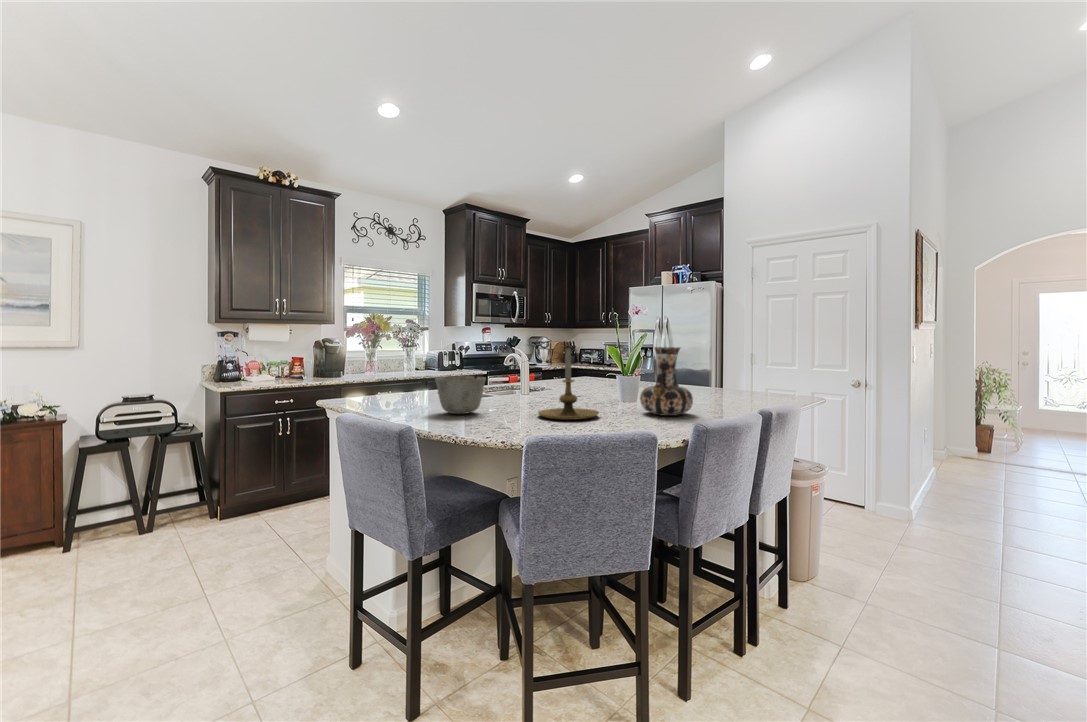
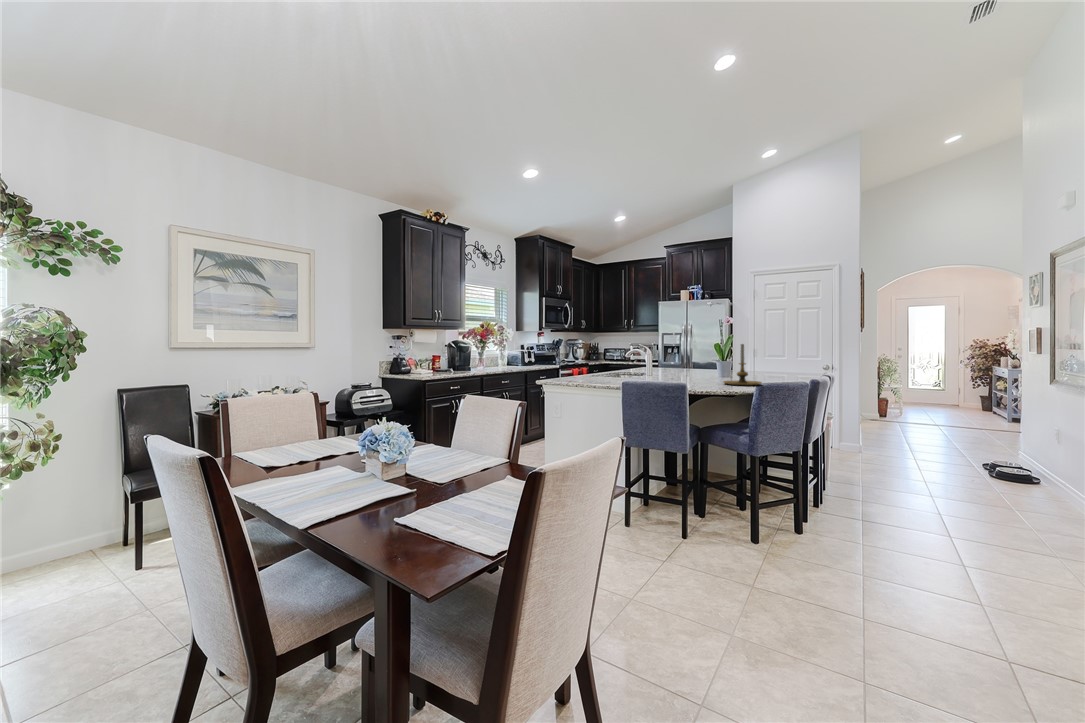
decorative vase: present [640,347,693,416] -> none [772,344,805,383]
ceramic bowl: present [435,376,486,414] -> none [662,362,694,385]

